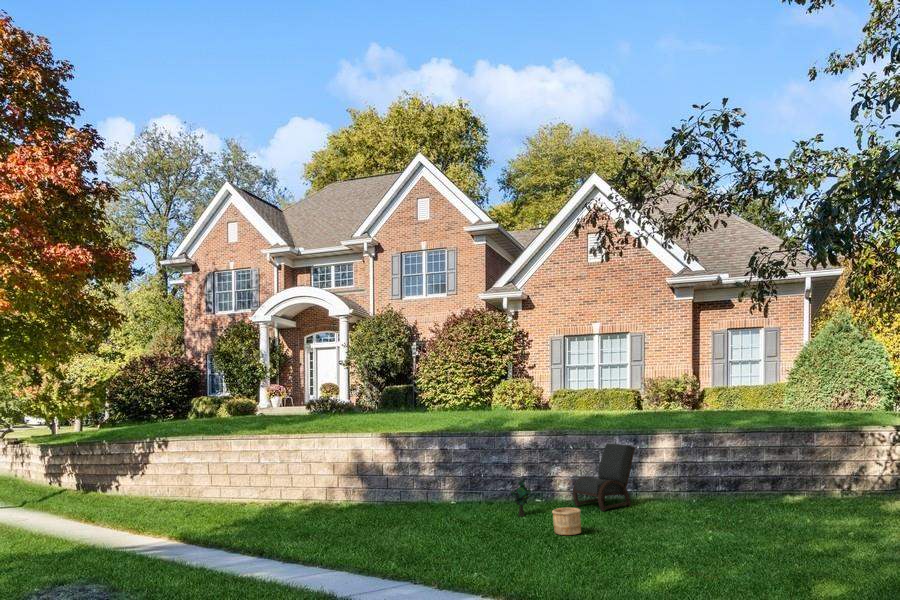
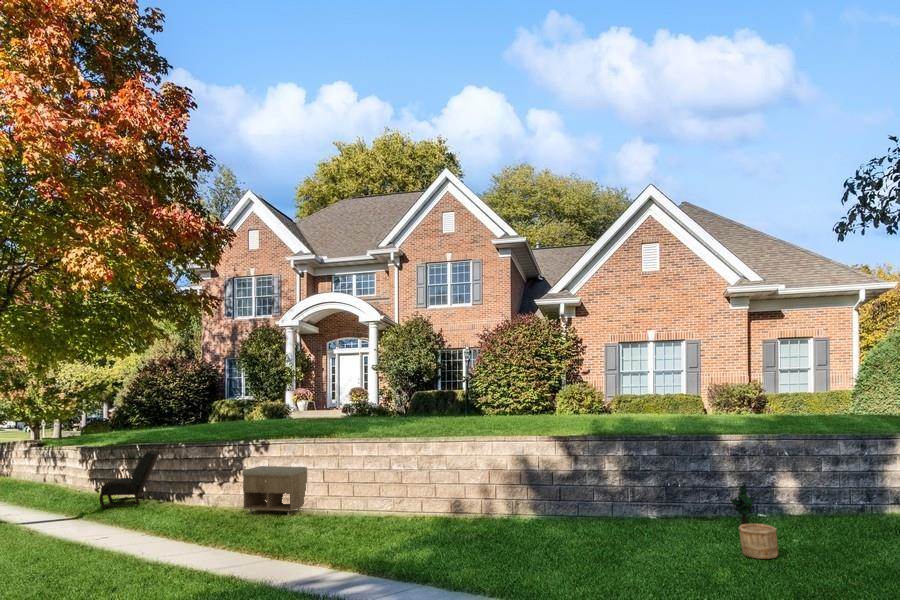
lounge chair: present [573,443,635,511] -> present [99,450,160,509]
storage bench: none [140,460,196,502] -> present [242,466,307,515]
wooden bucket: present [552,507,581,535] -> present [738,523,778,559]

